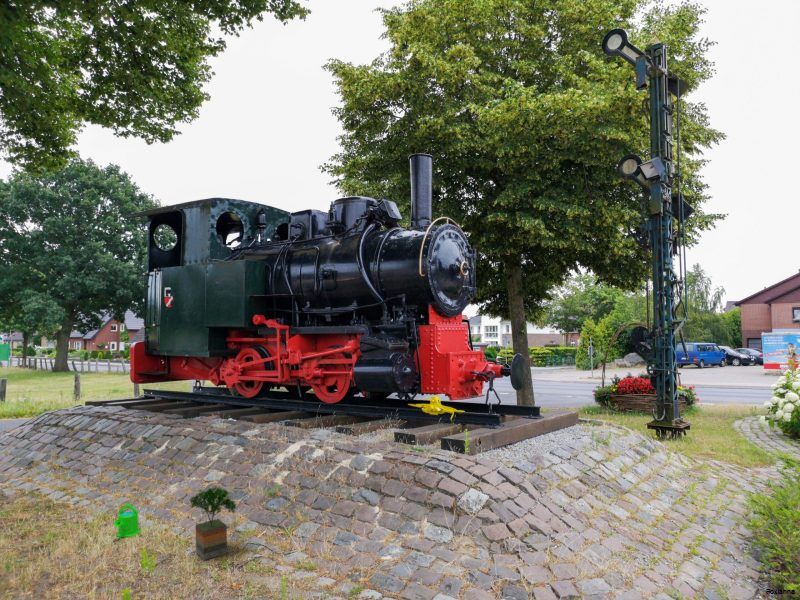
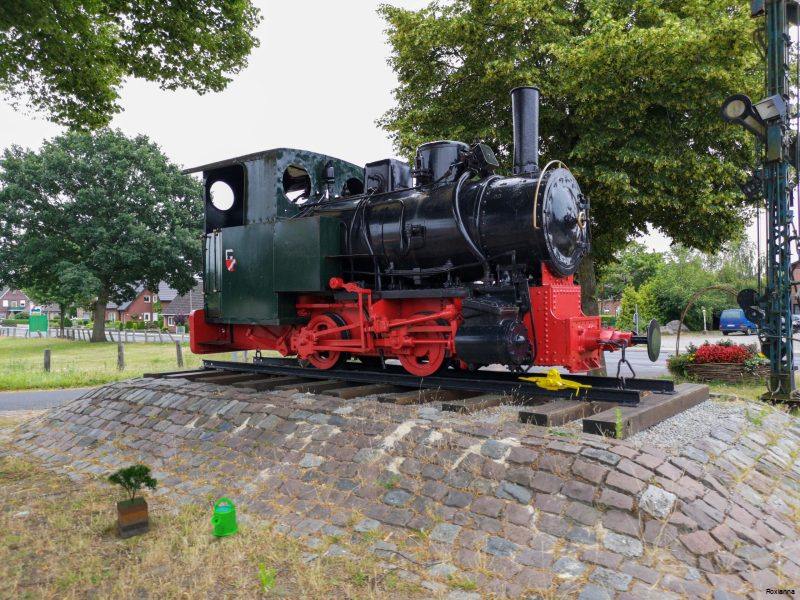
potted tree: present [189,487,236,560] -> present [108,464,157,539]

